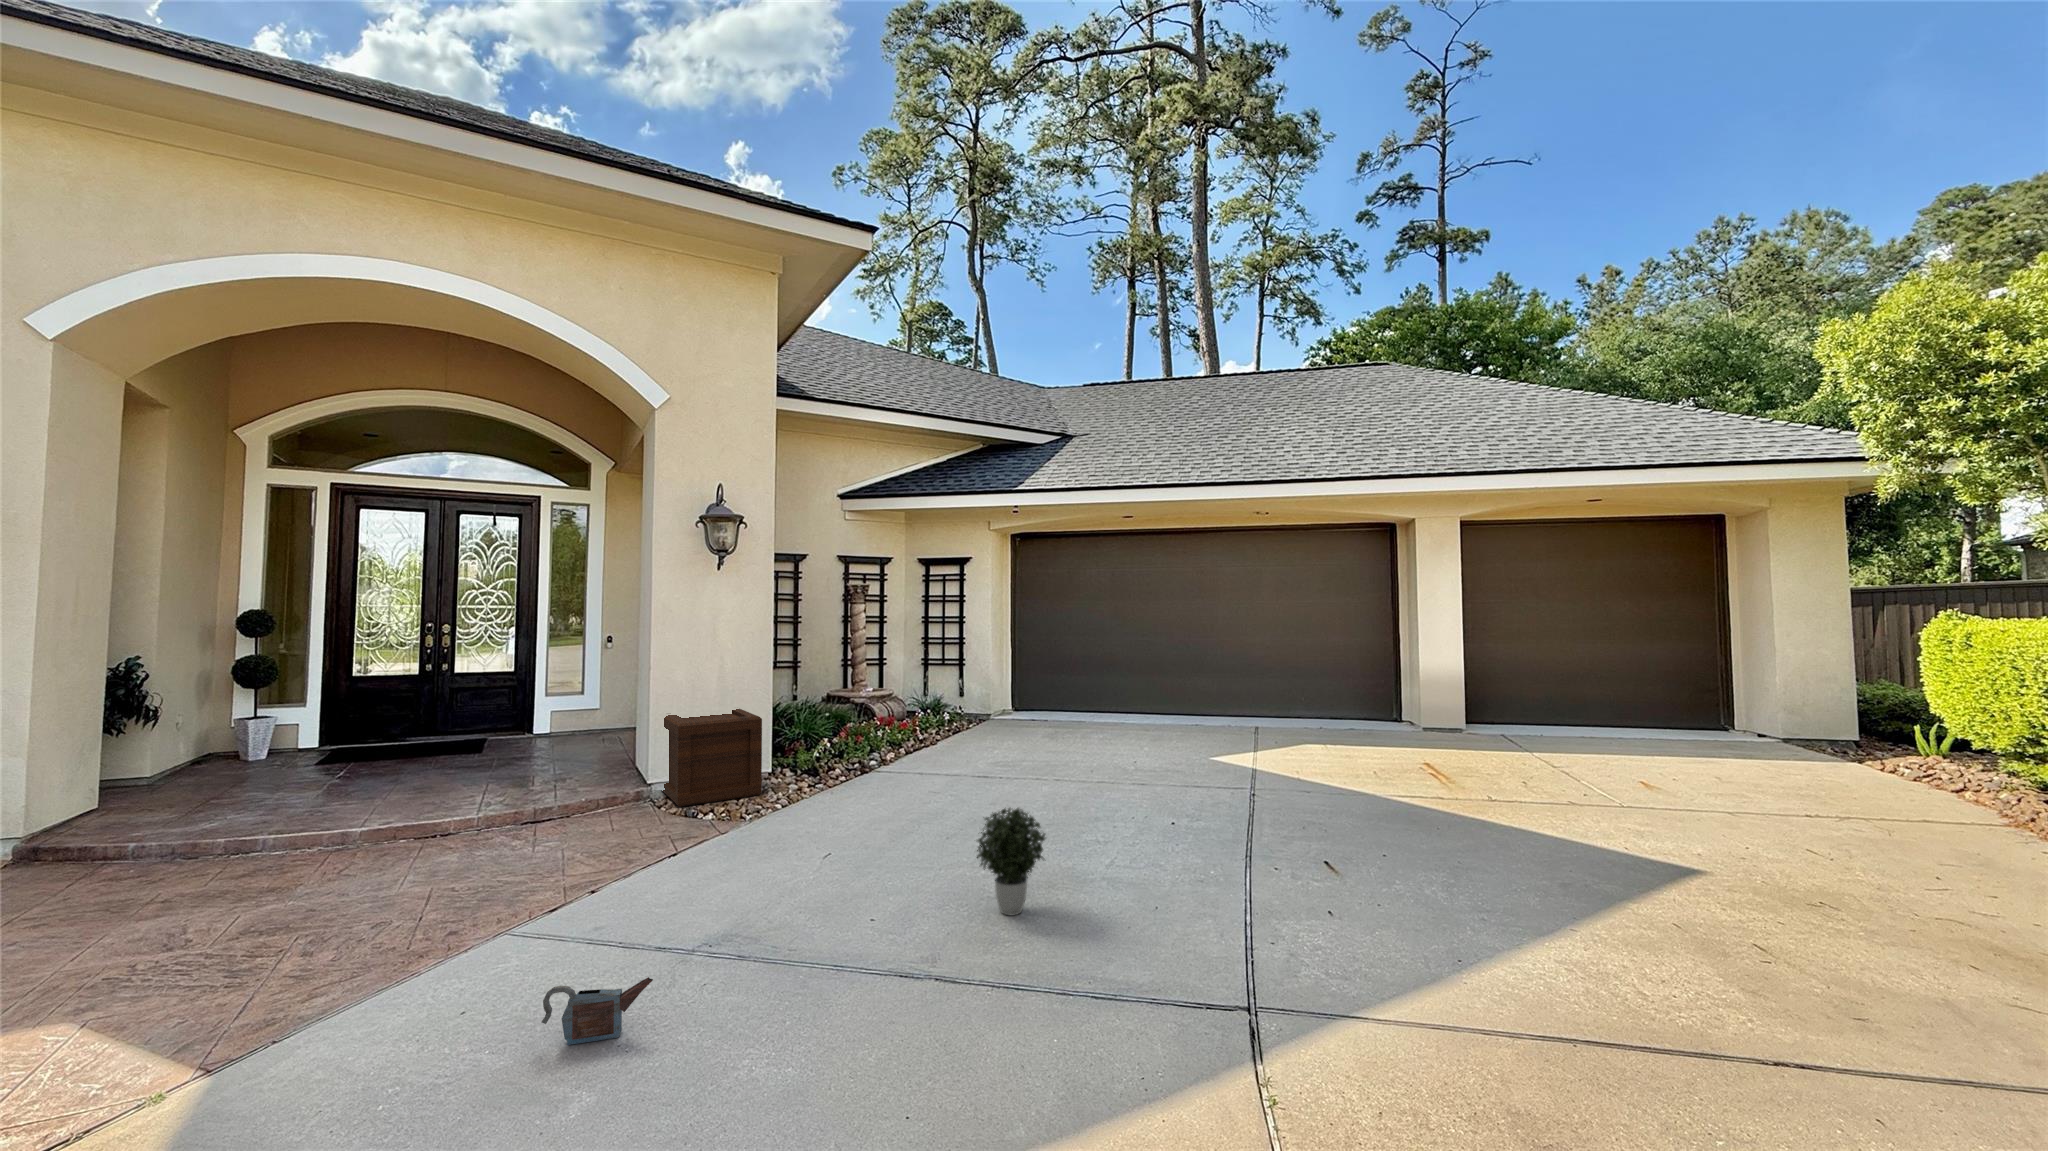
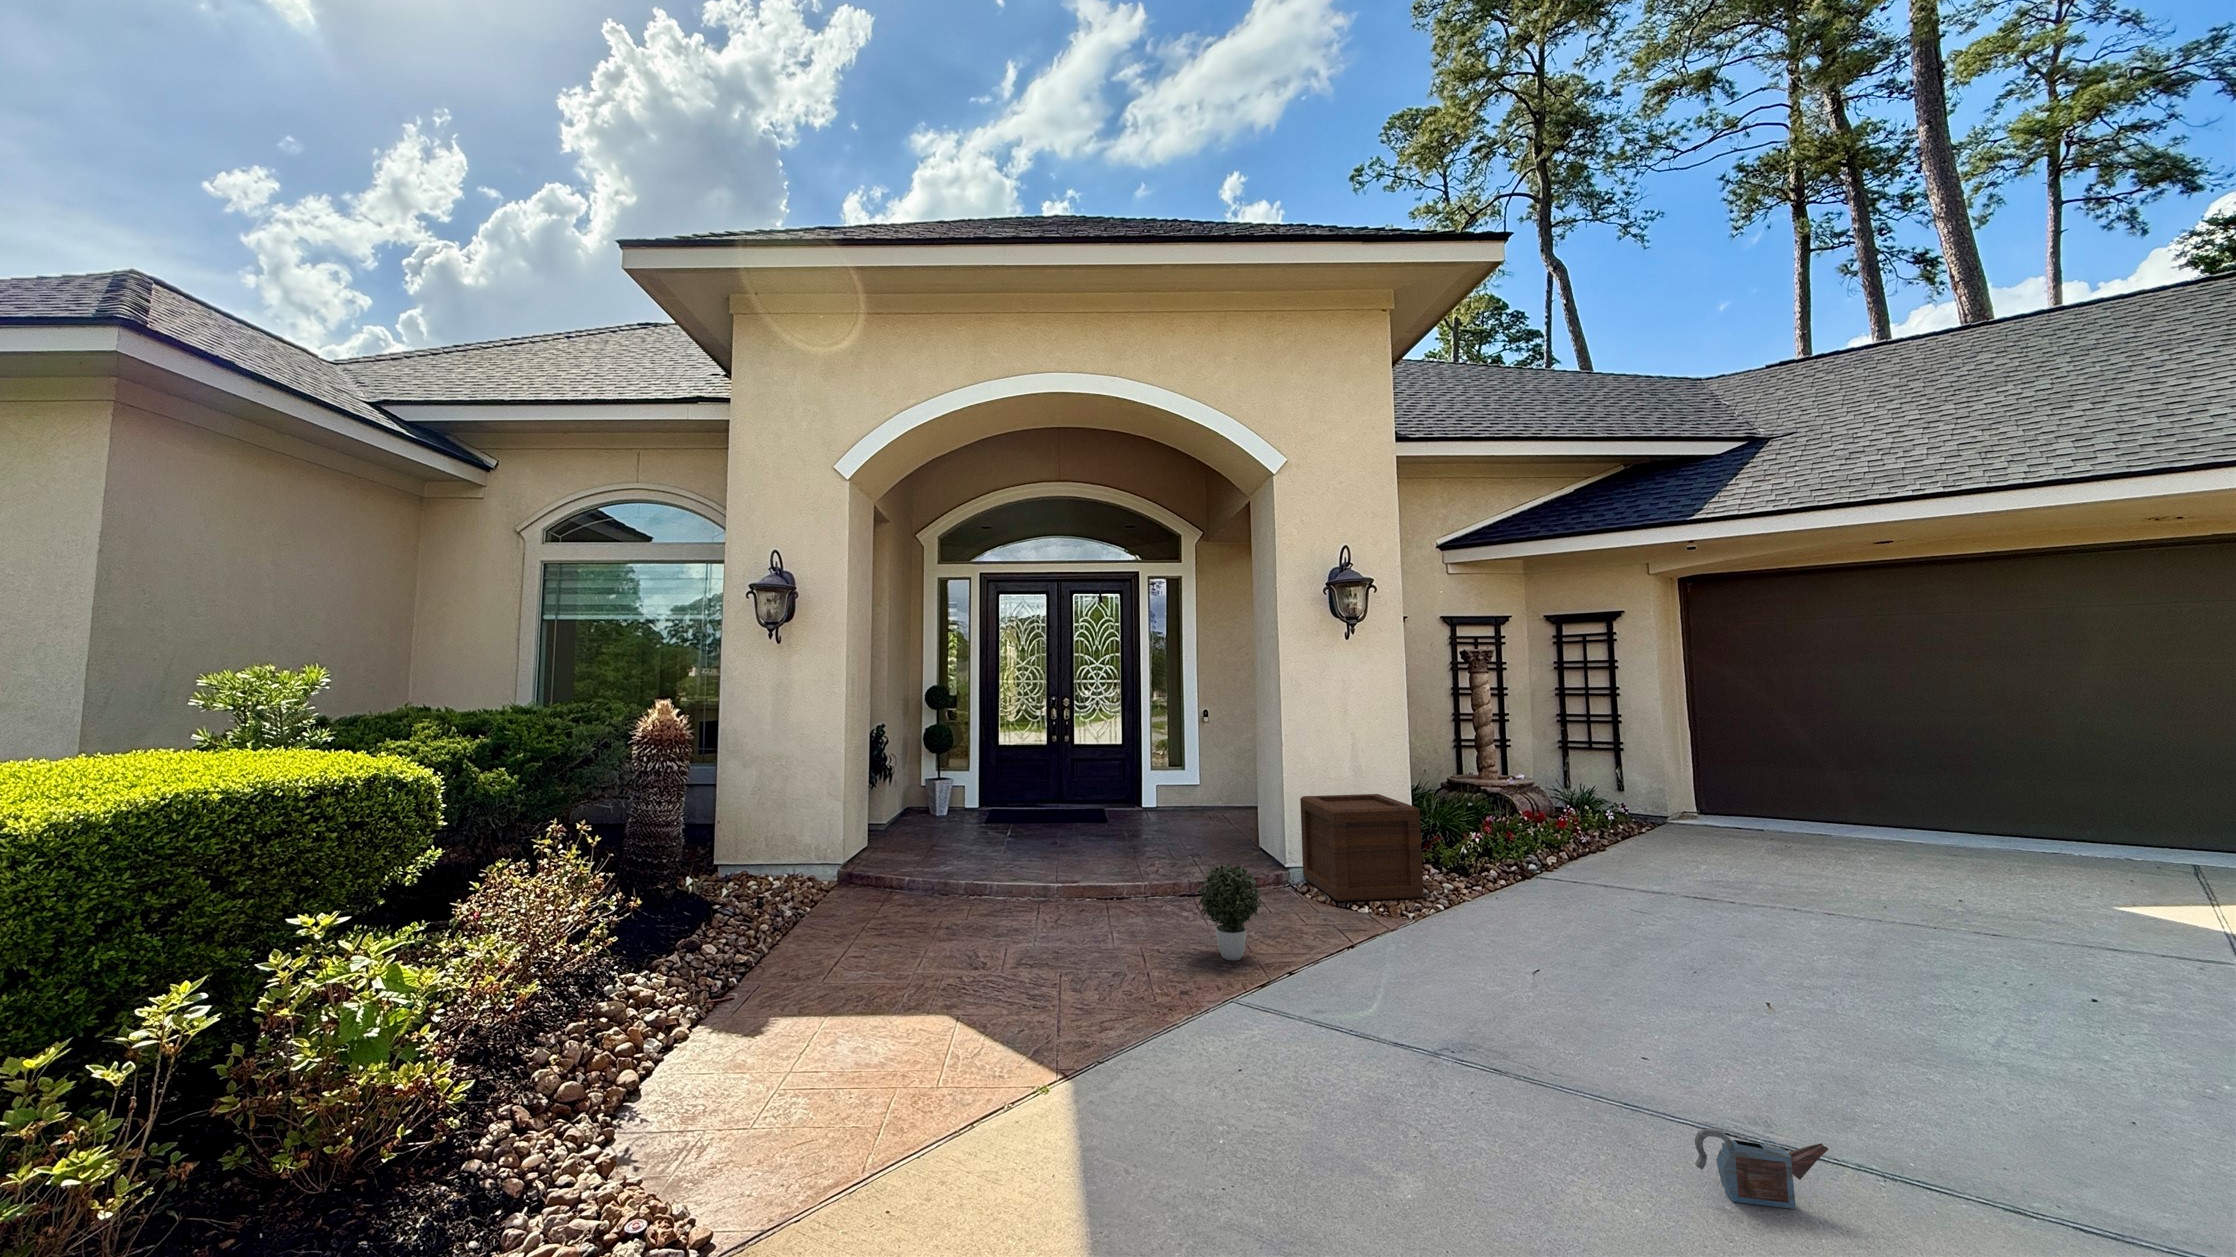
potted plant: present [977,808,1046,915] -> present [1198,864,1263,960]
watering can: present [542,977,653,1045] -> present [1695,1128,1828,1209]

